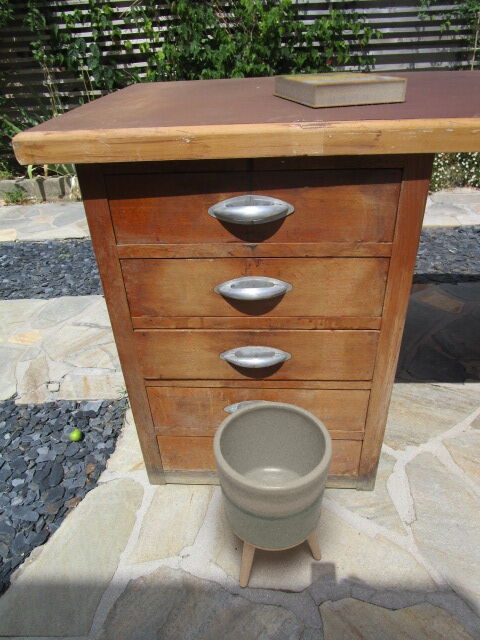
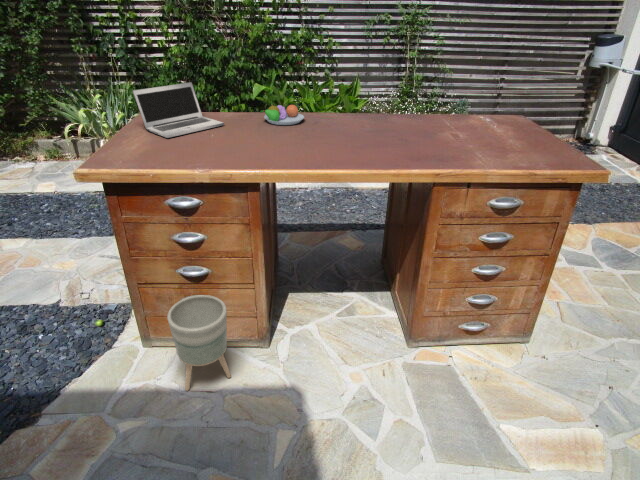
laptop: none [131,13,291,95] -> present [133,82,224,138]
fruit bowl: none [356,46,433,81] -> present [260,104,304,125]
book: present [274,72,407,107] -> none [205,128,255,158]

